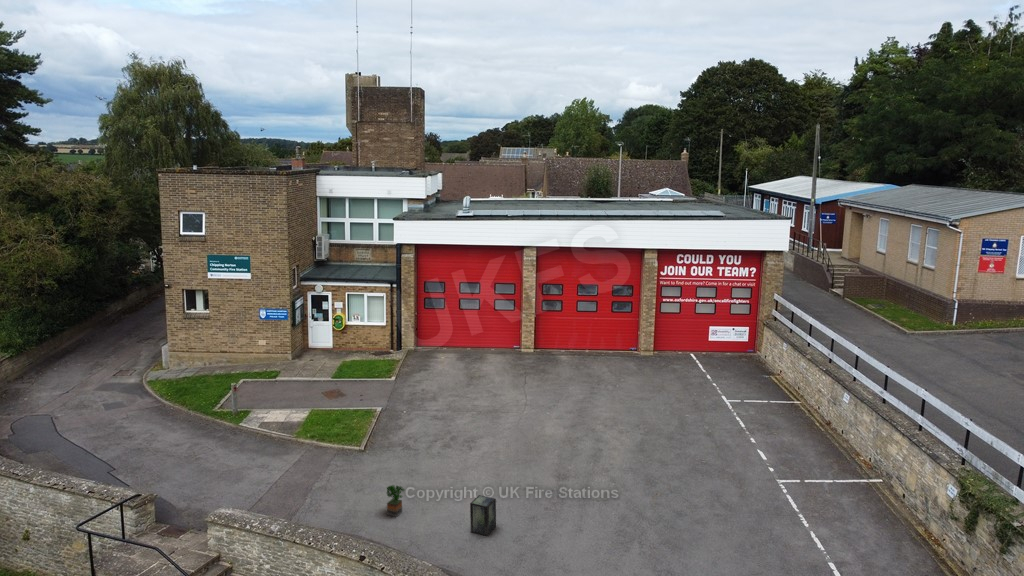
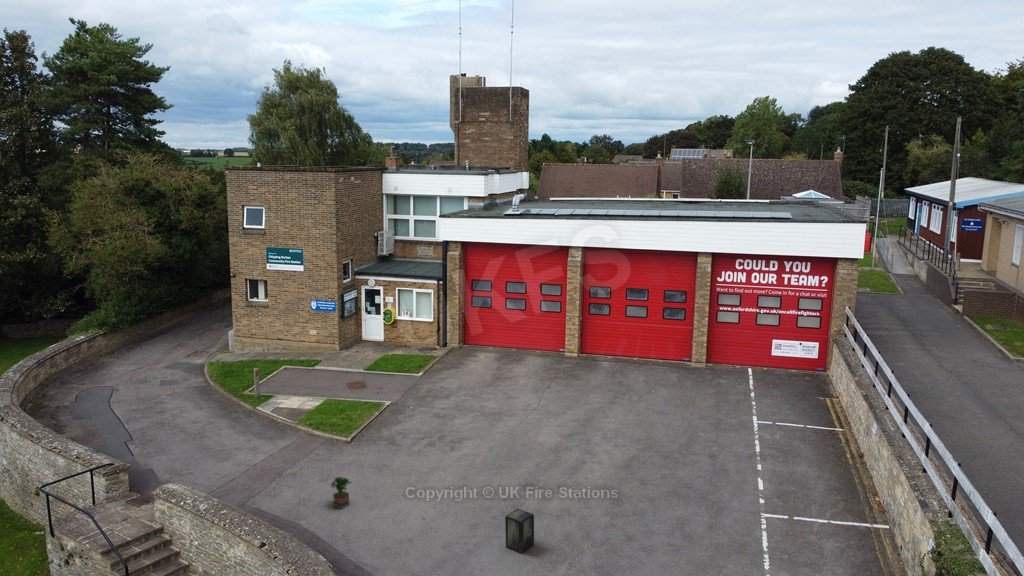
storage box: present [470,495,496,536] -> present [505,509,534,554]

